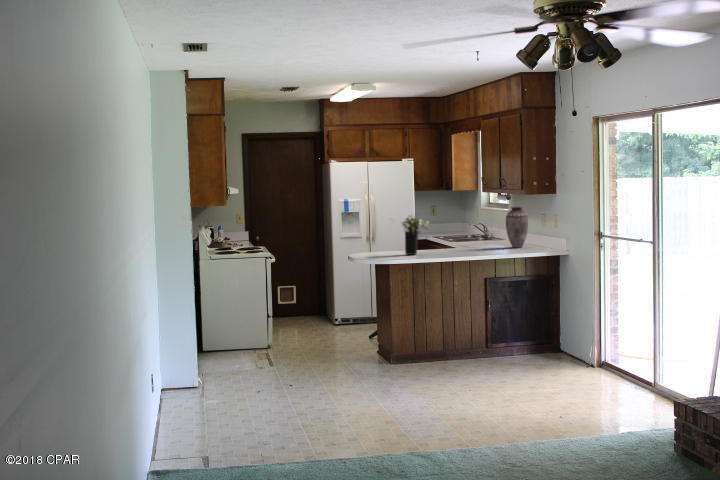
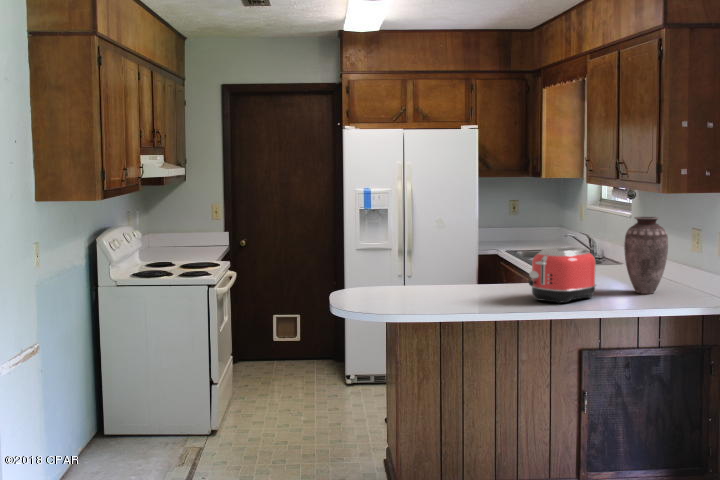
flower arrangement: present [403,215,429,255] -> none [424,223,483,299]
toaster: none [457,224,492,253] -> present [529,246,596,304]

